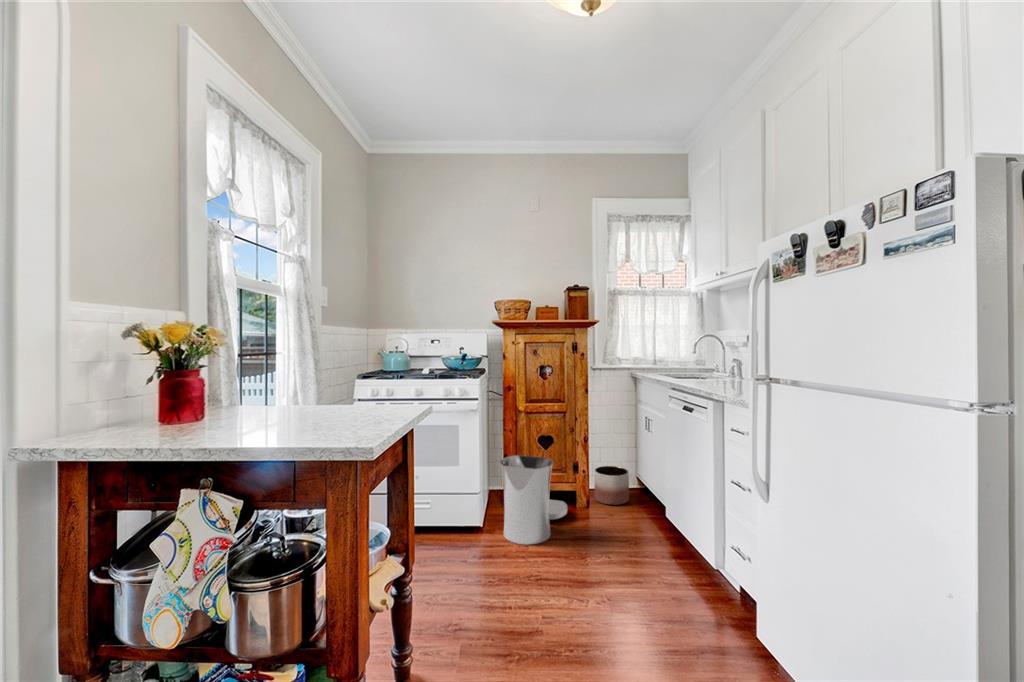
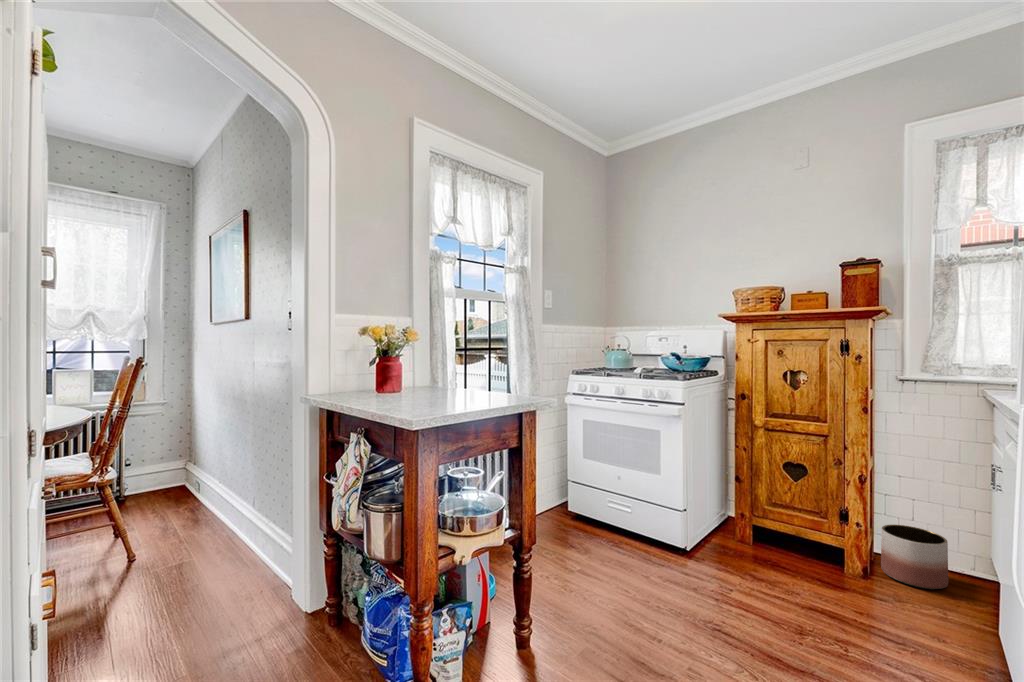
trash can: present [500,455,567,545] -> none [706,477,818,593]

